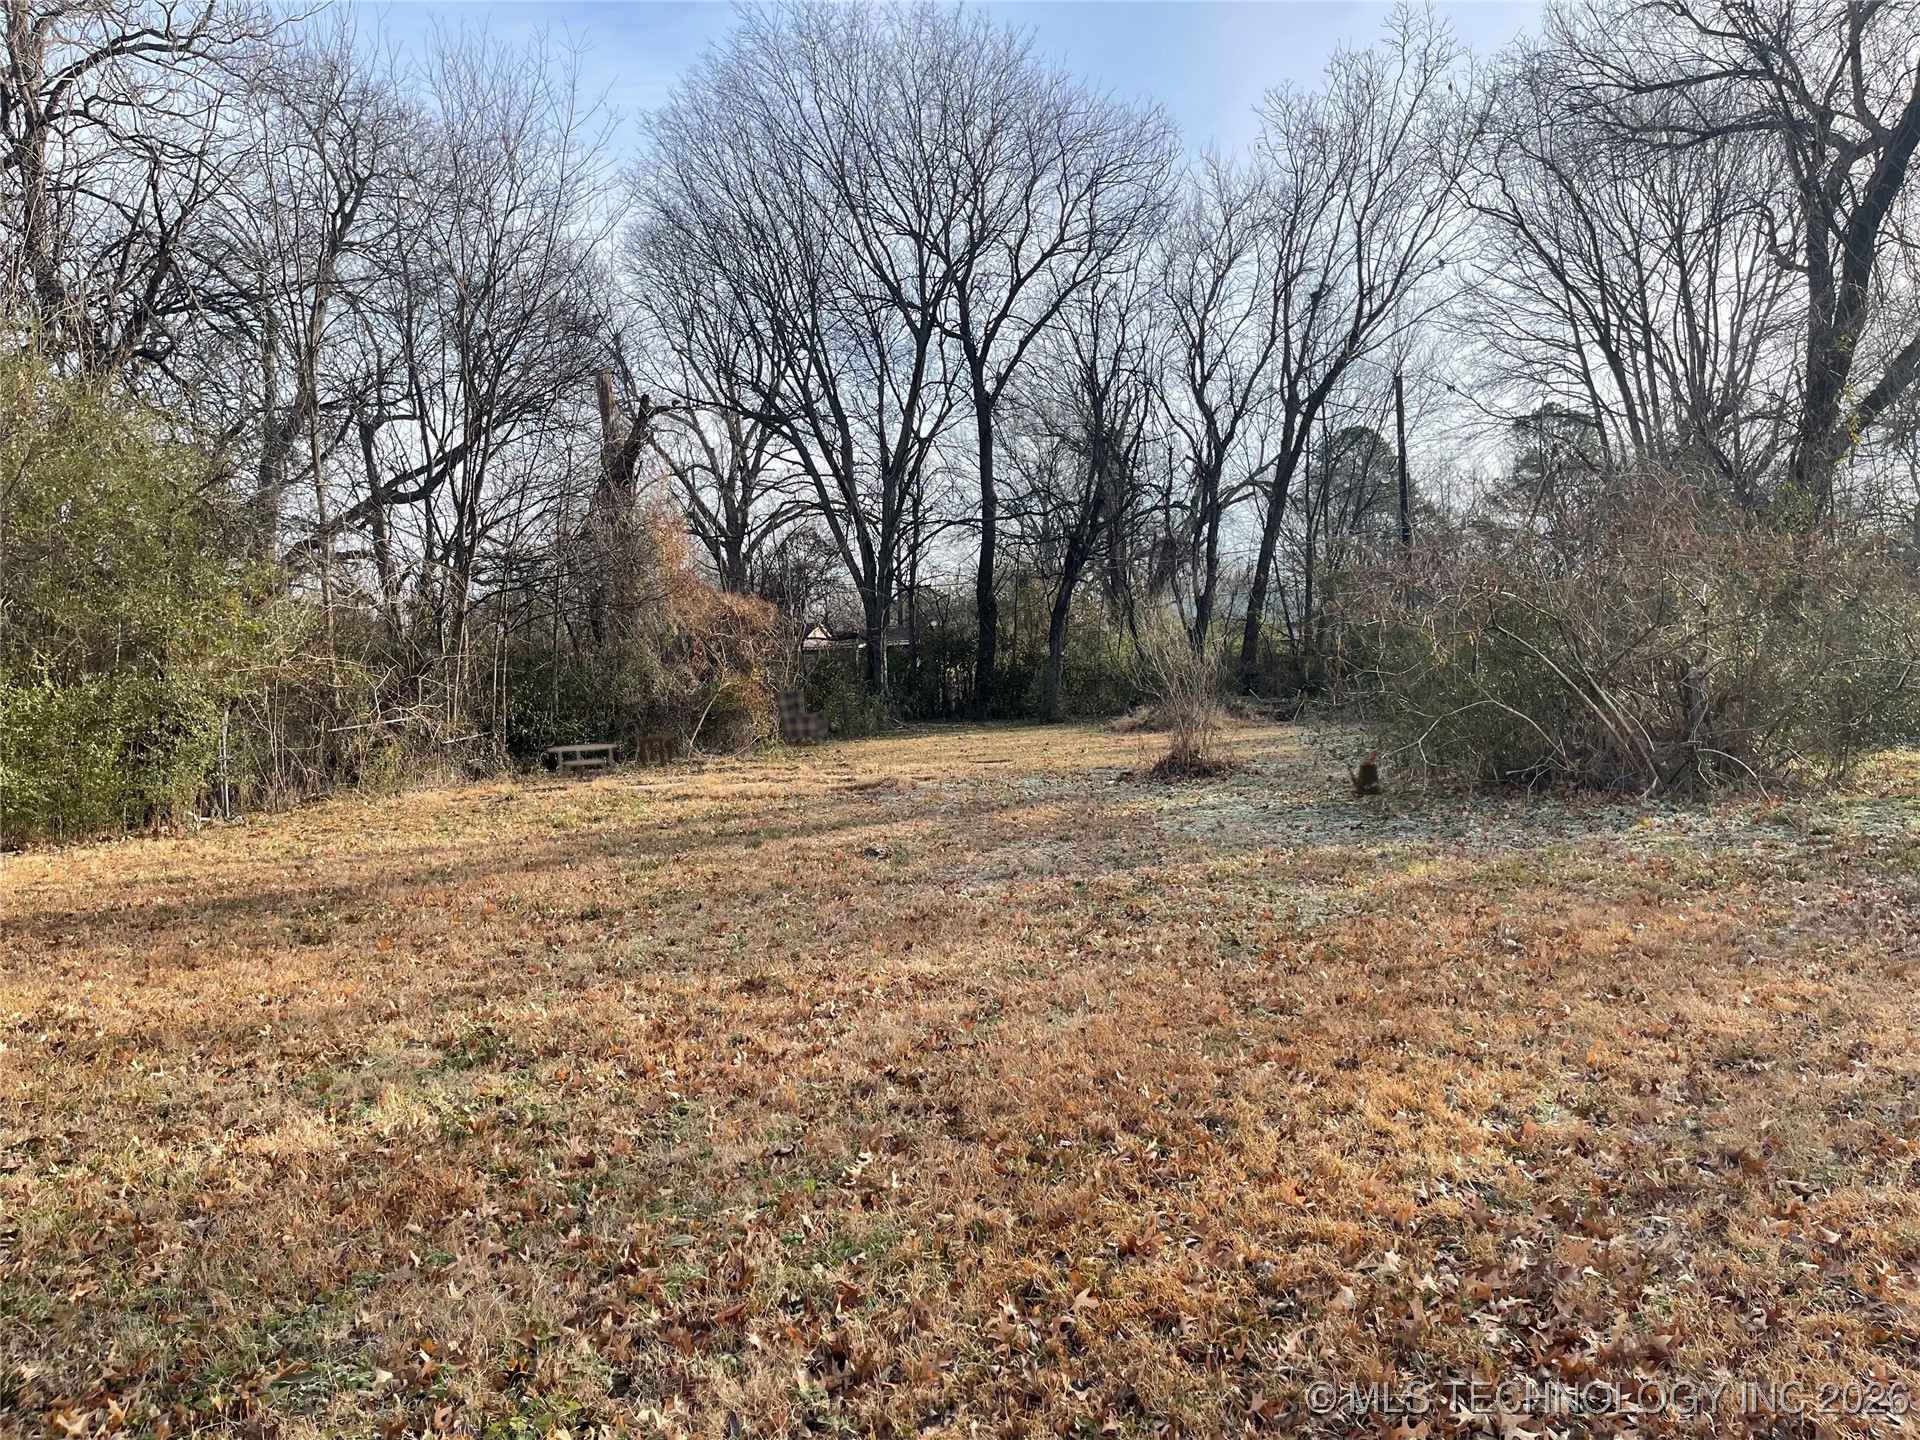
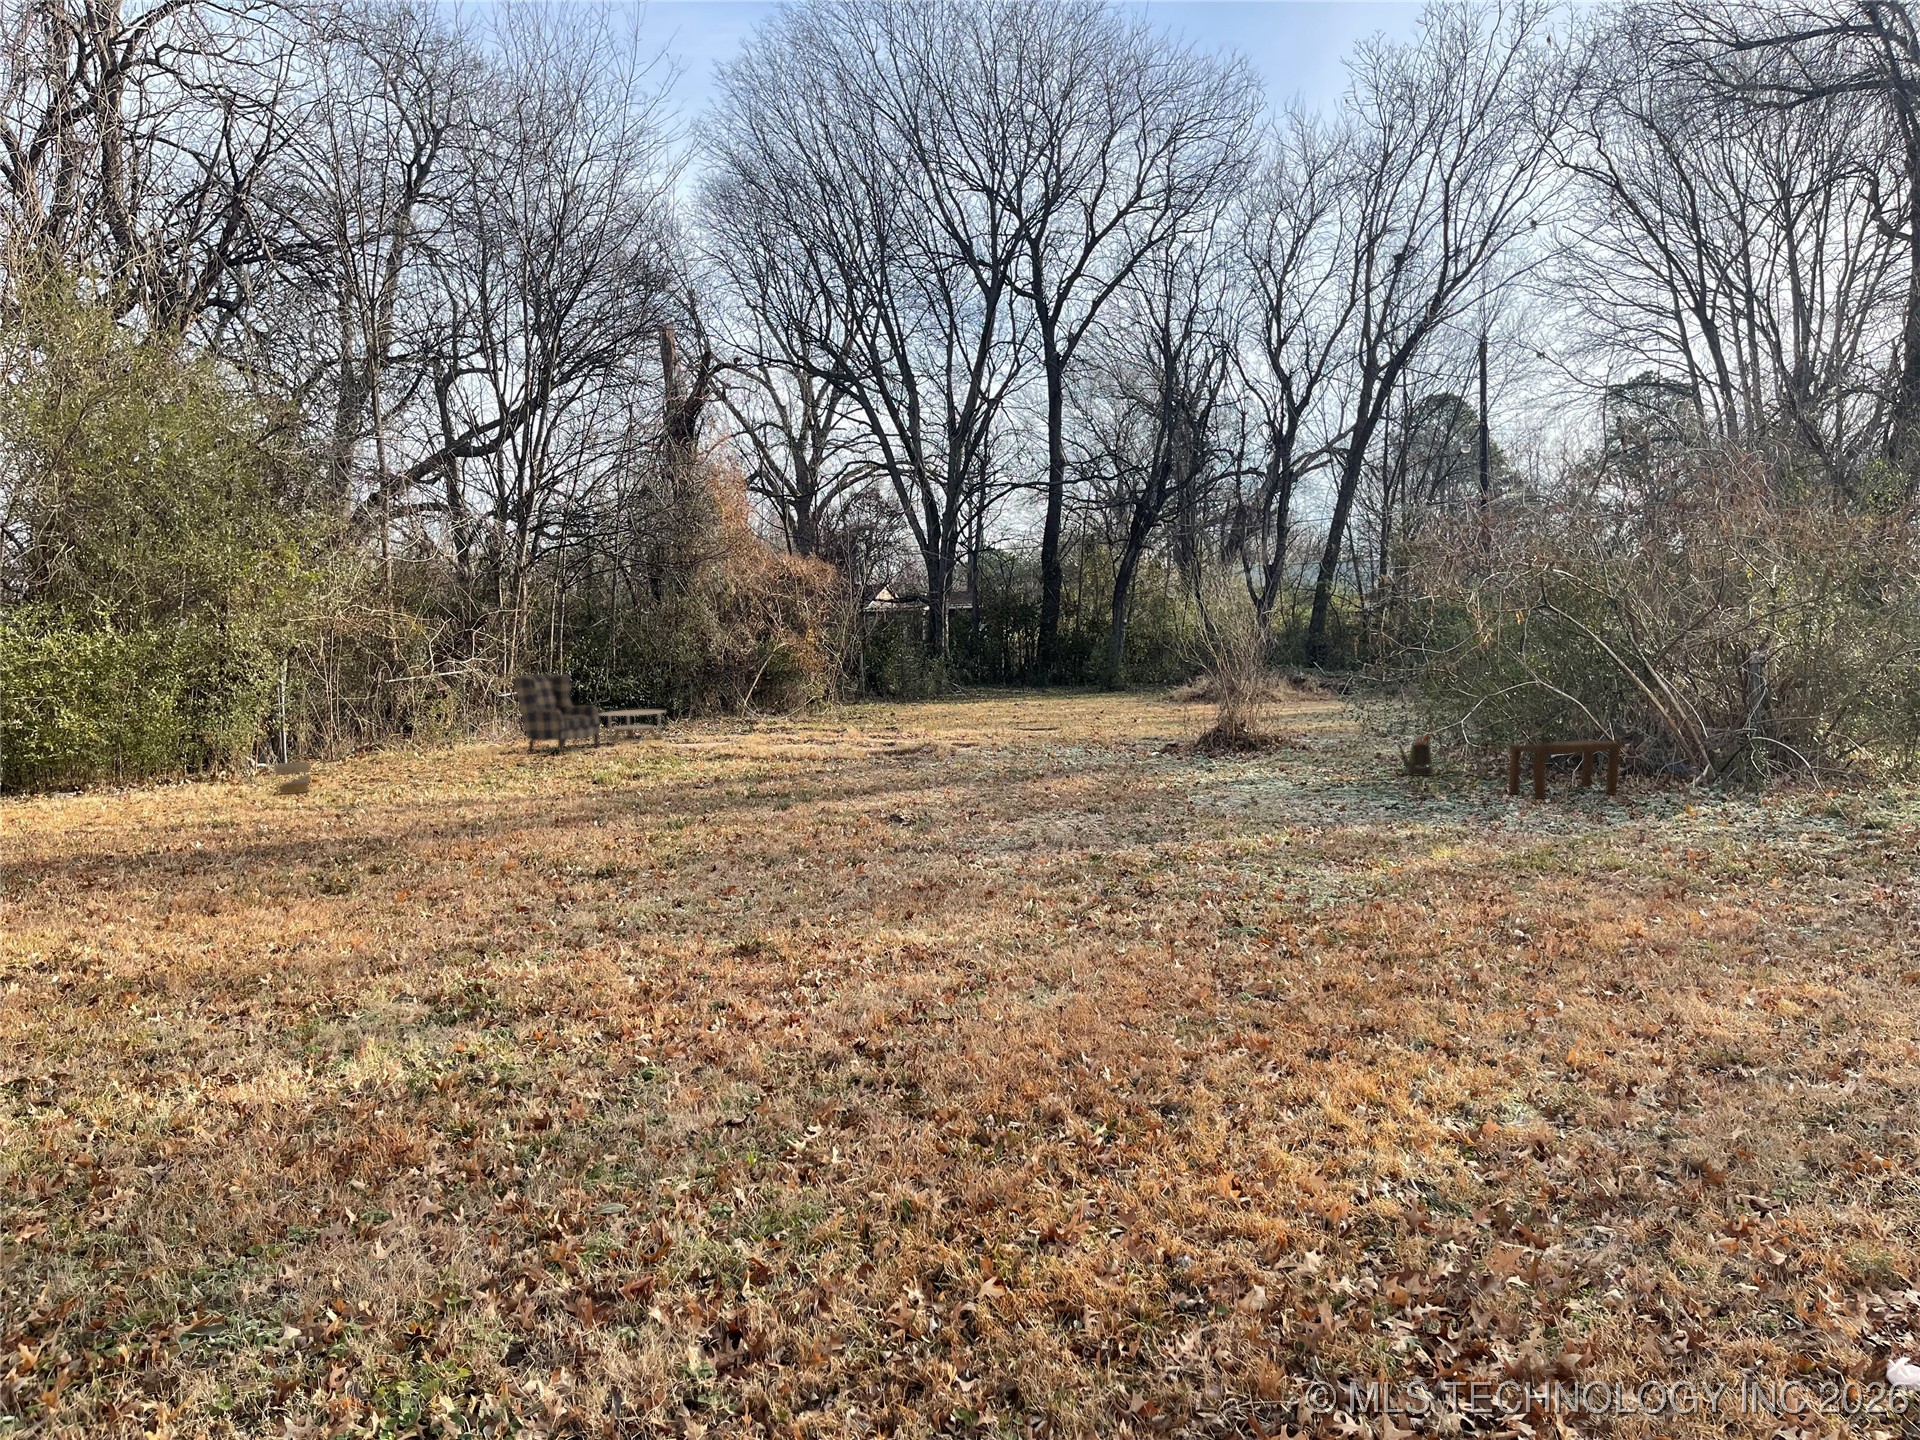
chair: present [774,690,828,746] -> present [513,674,600,753]
bench: present [639,734,673,767] -> present [1509,739,1622,799]
planter: none [217,804,256,838] -> present [274,762,310,794]

